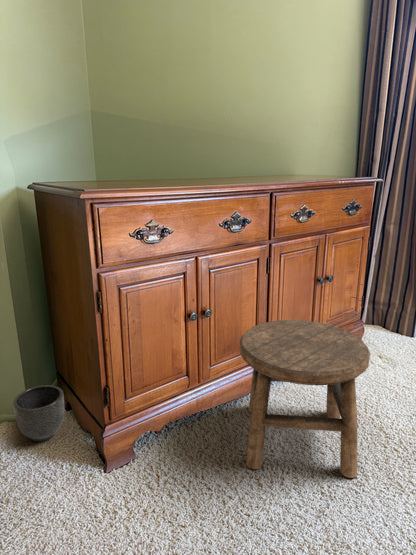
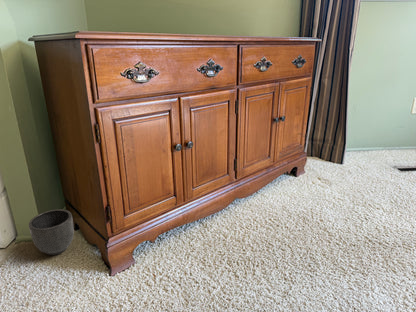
stool: present [240,320,370,478] -> none [217,149,320,267]

